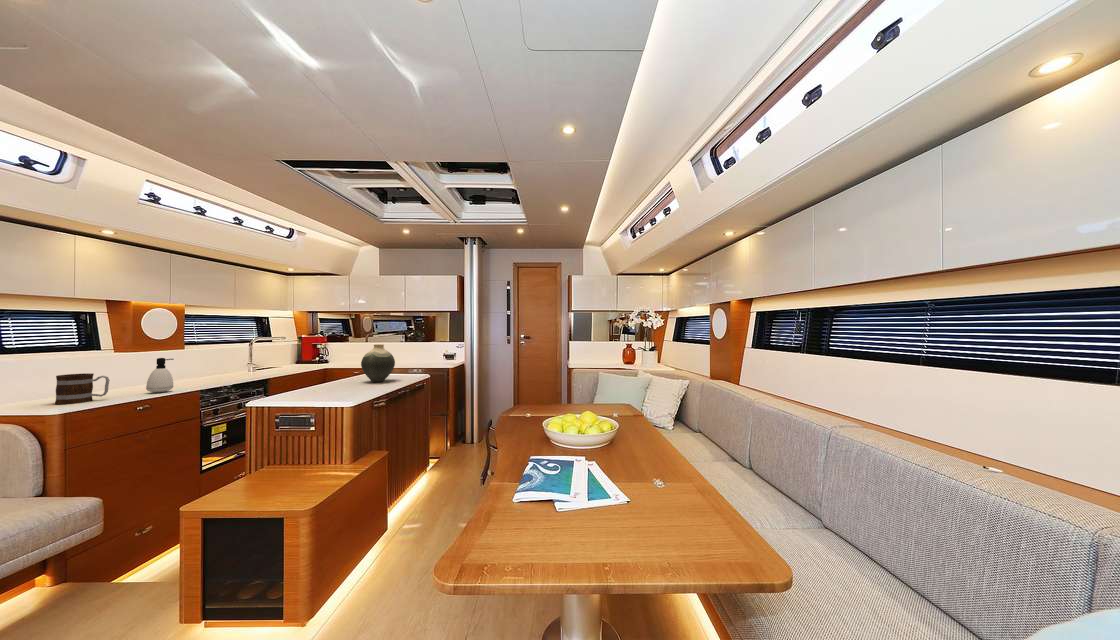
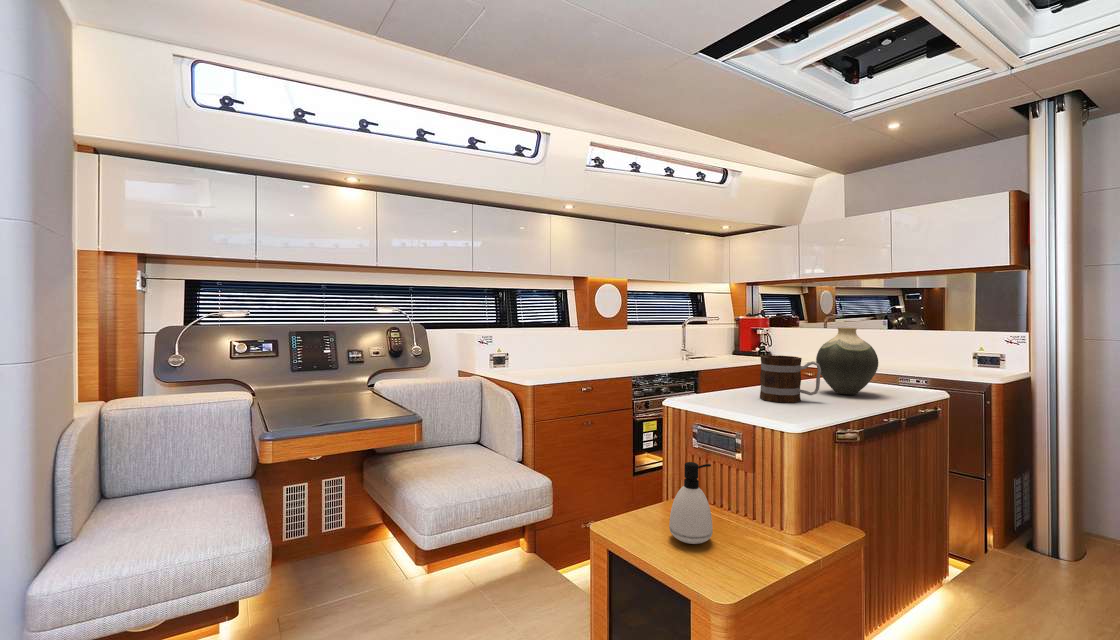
soap dispenser: present [146,358,174,393] -> present [669,462,713,544]
mug: present [55,373,110,404] -> present [760,355,821,403]

